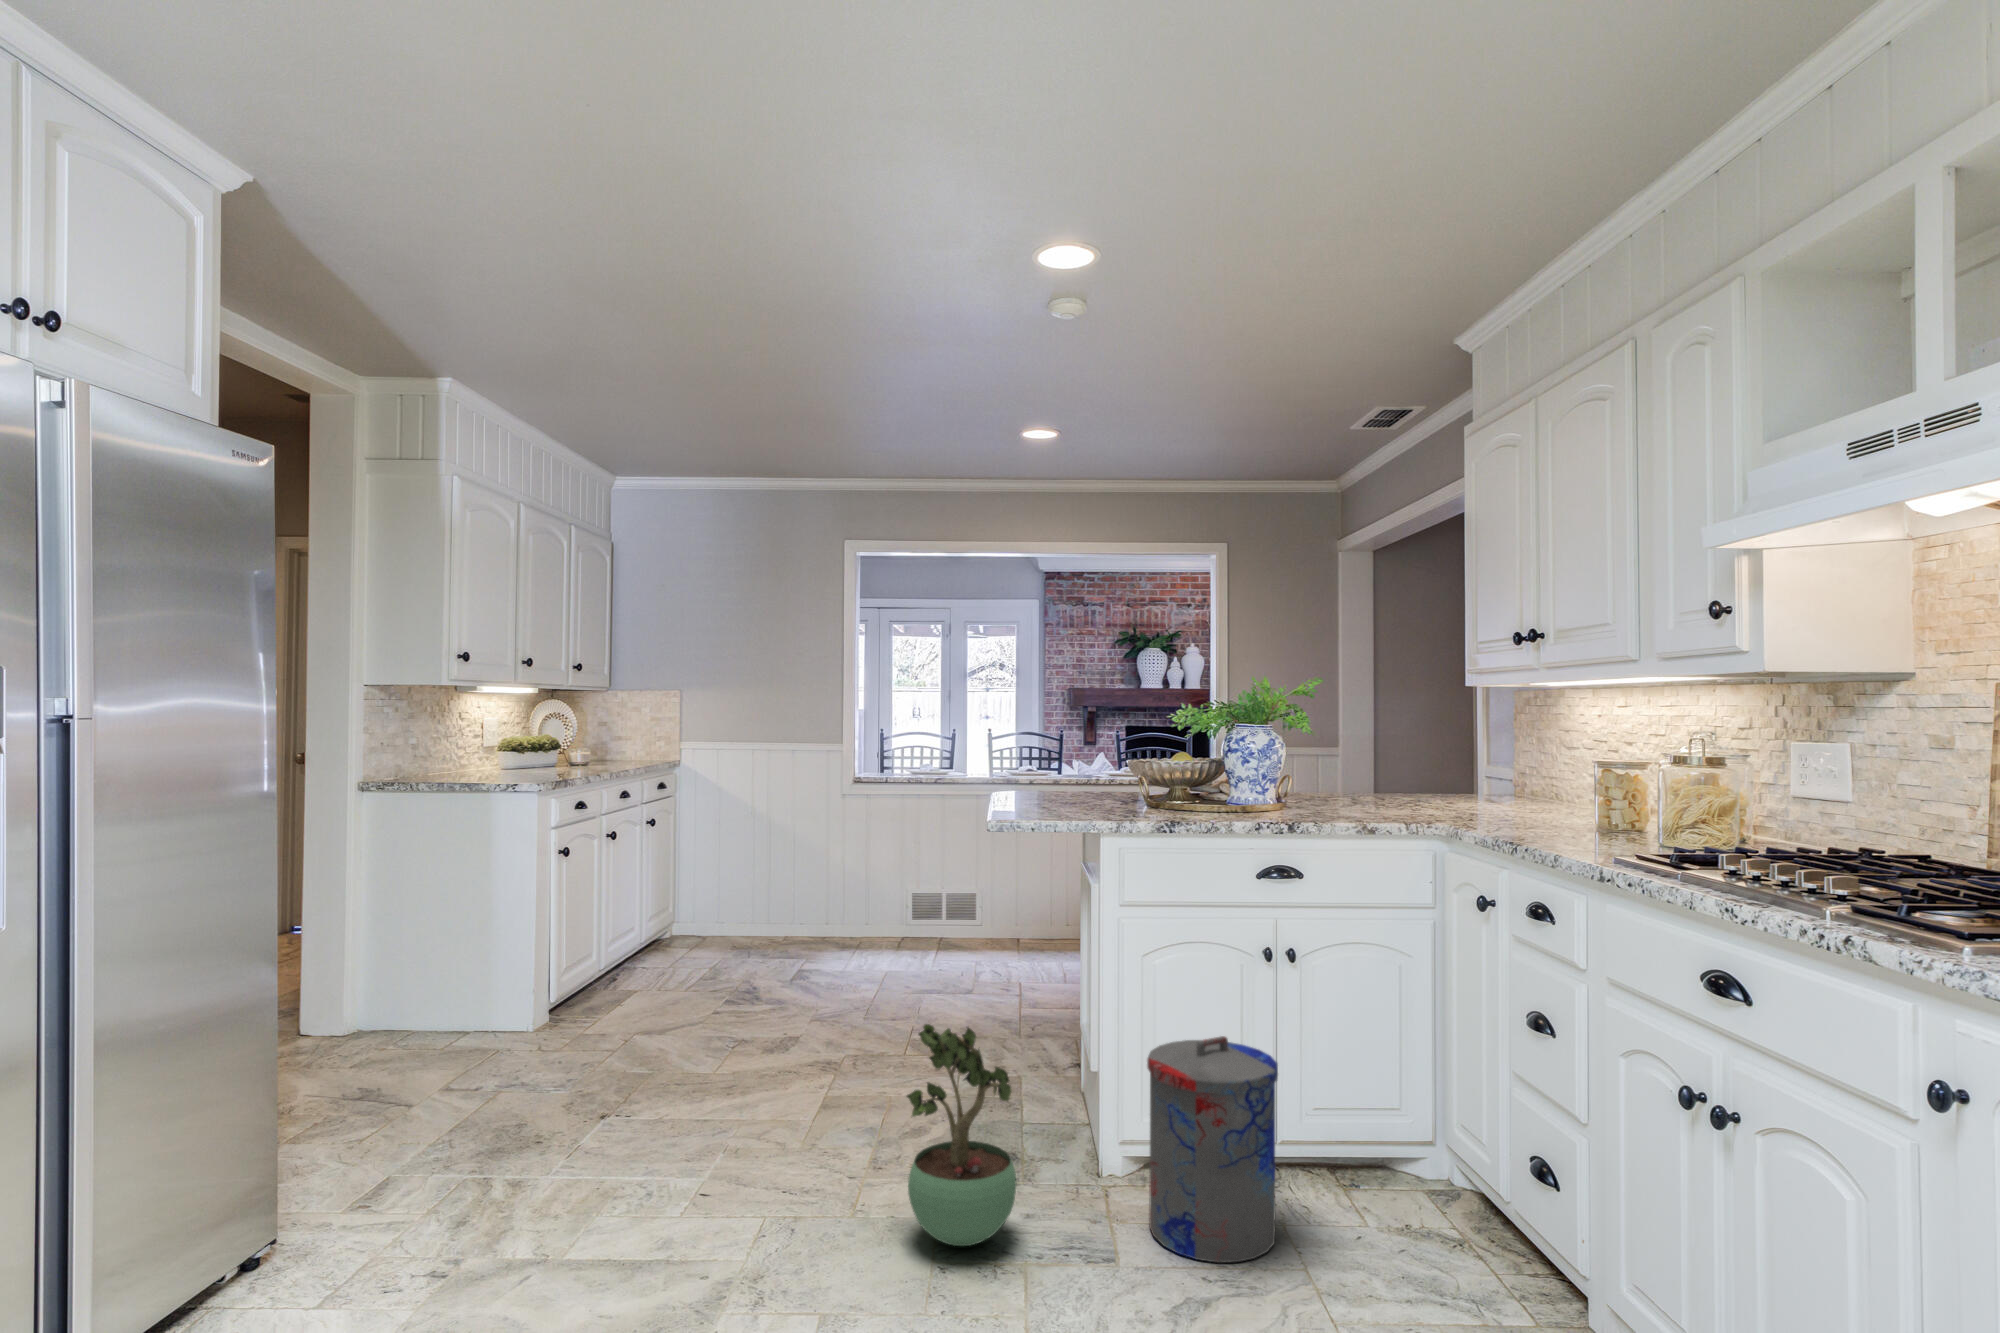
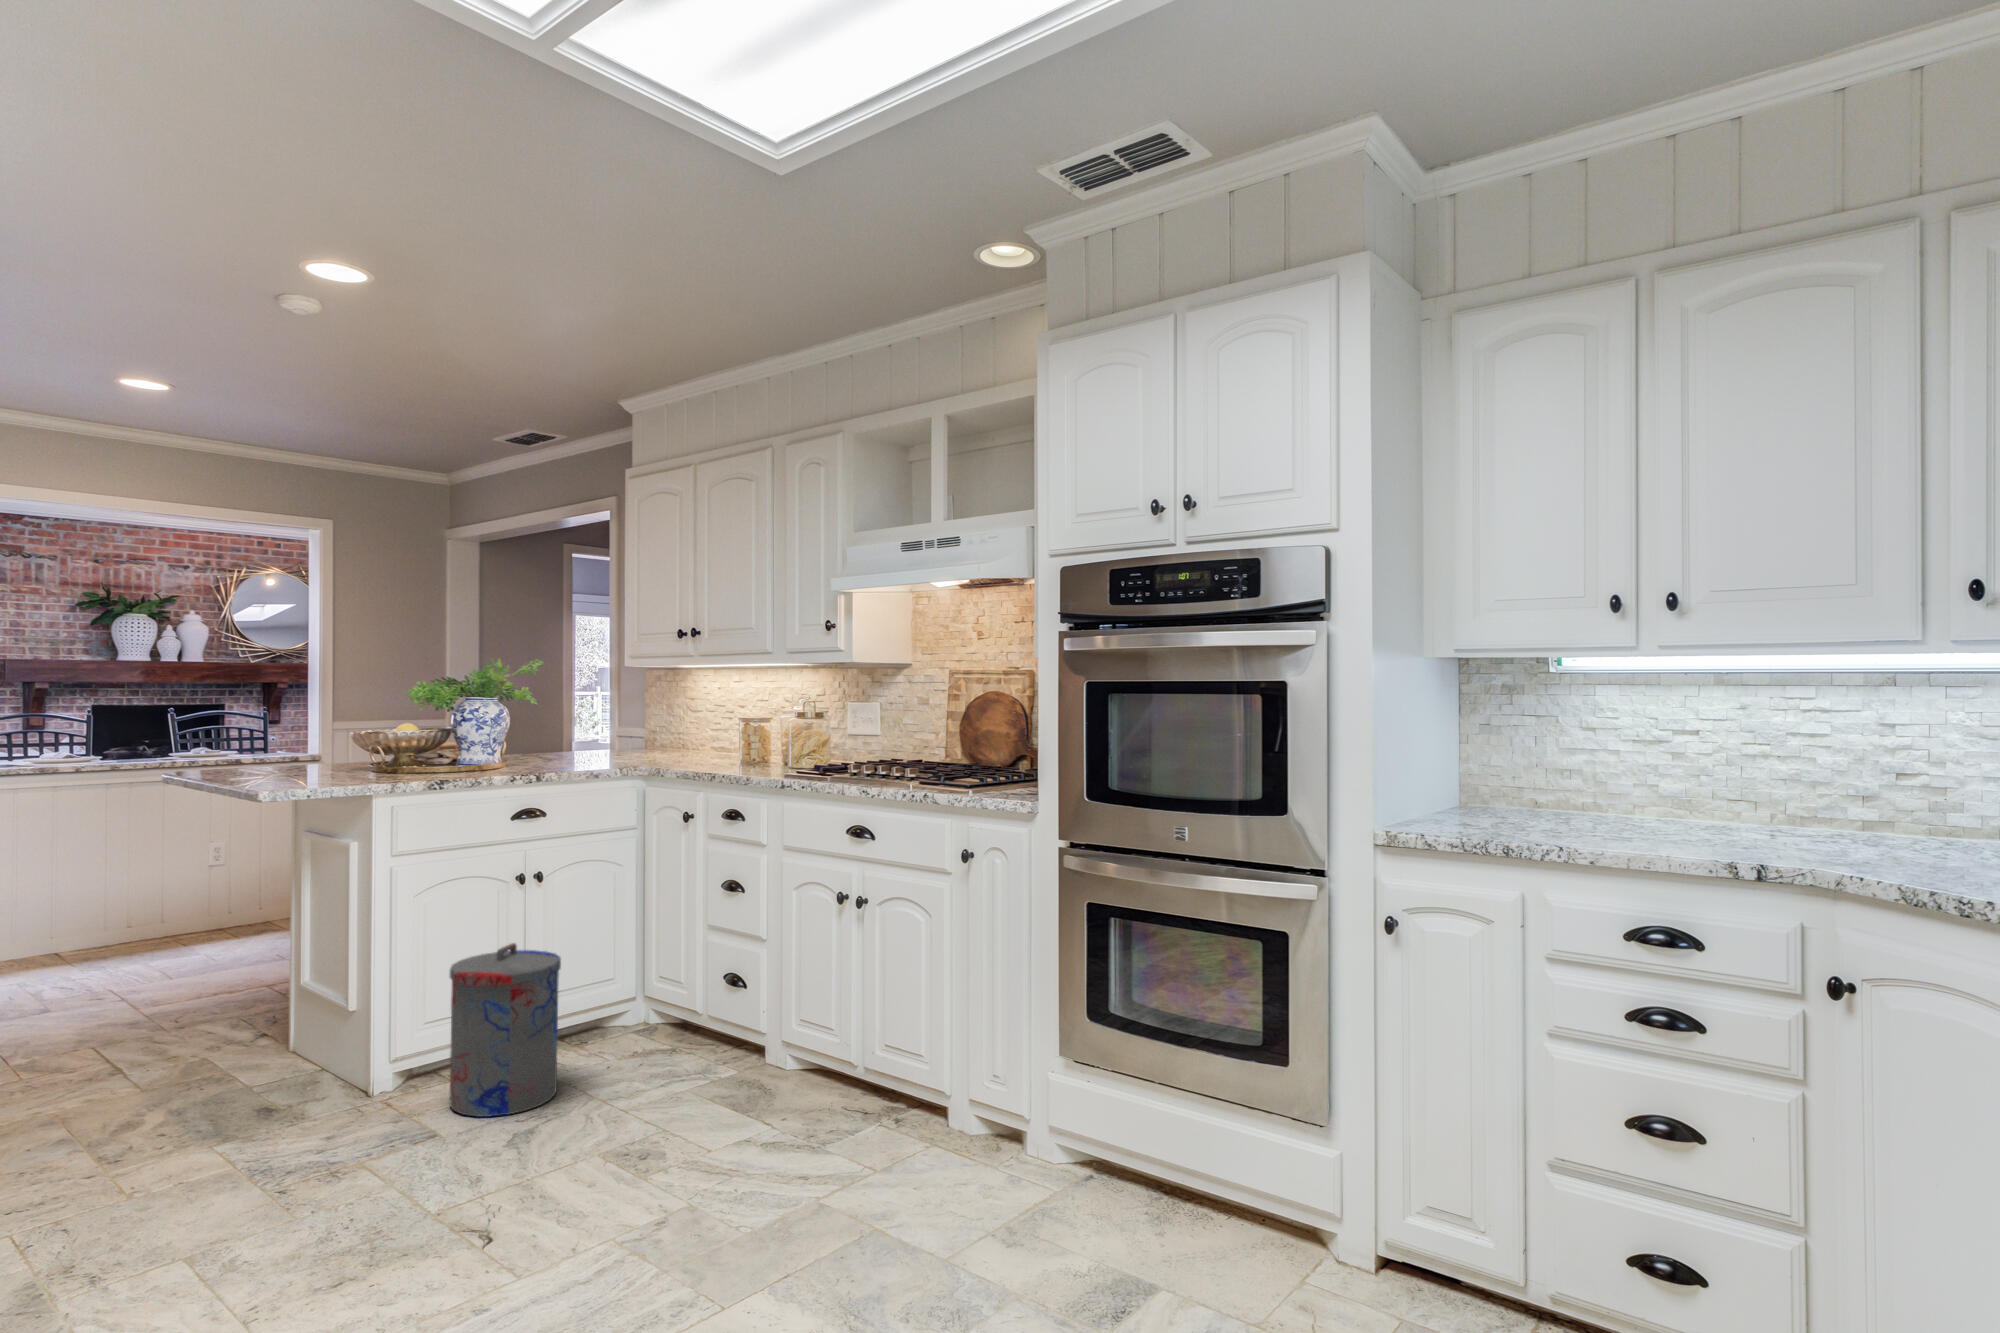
potted plant: present [907,1024,1017,1246] -> none [218,974,366,1177]

